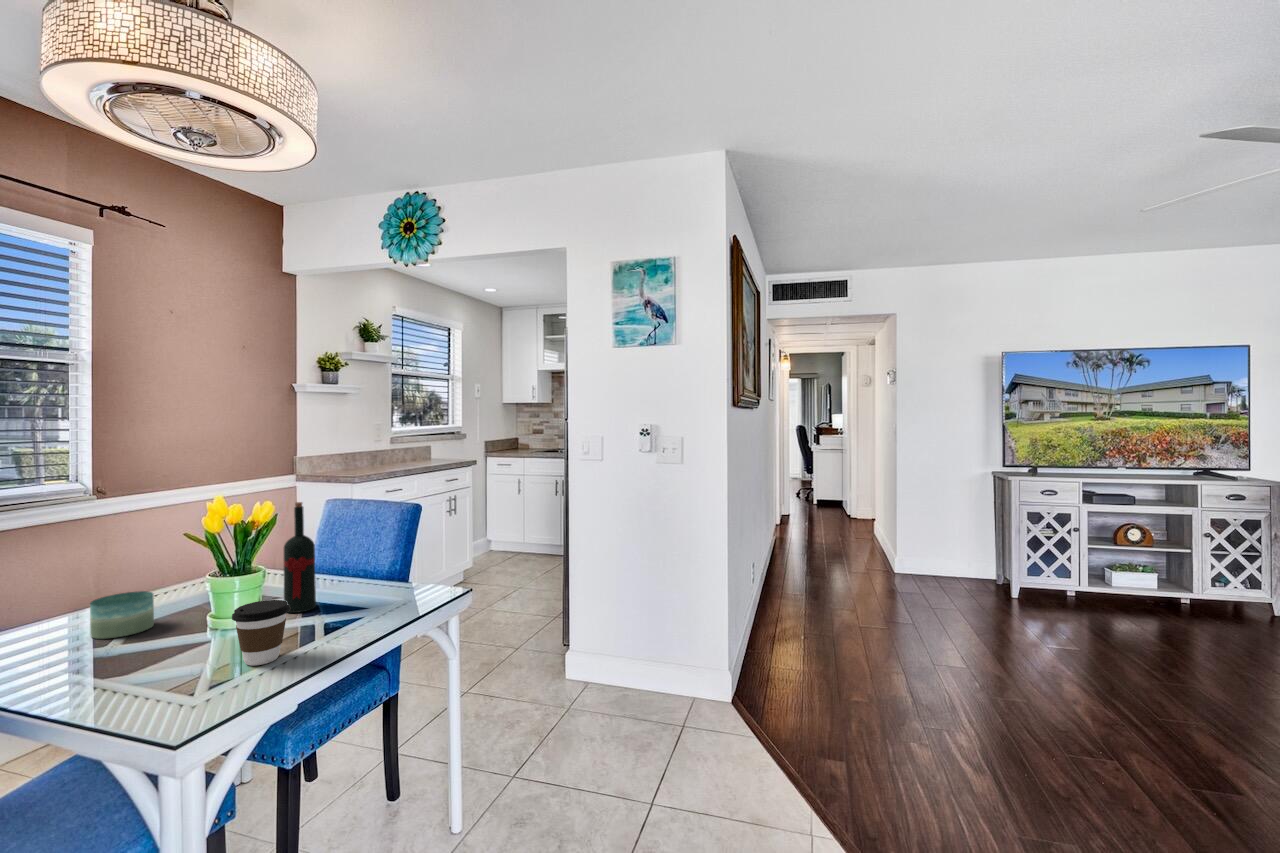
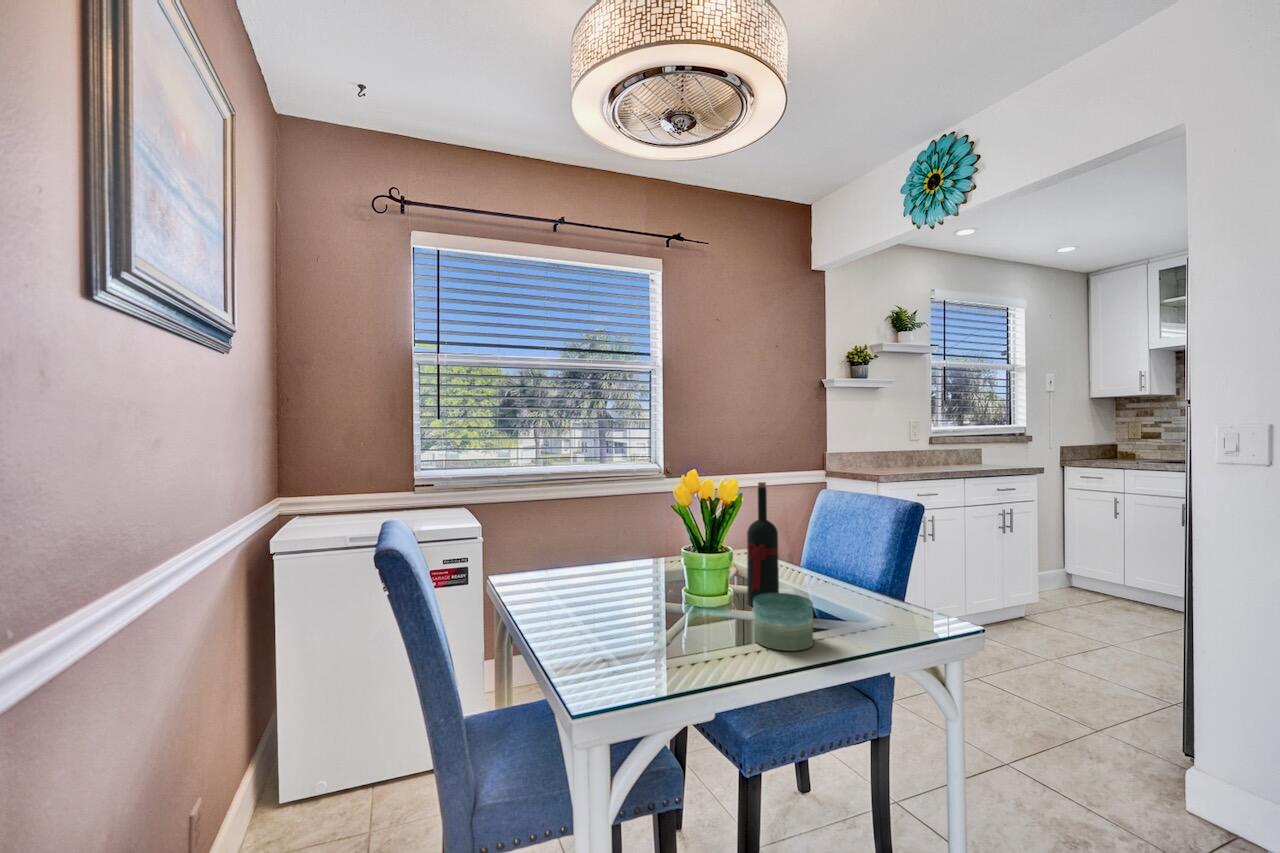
candle: present [90,591,154,639] -> present [753,593,813,651]
coffee cup: present [232,600,290,666] -> none [666,583,721,656]

